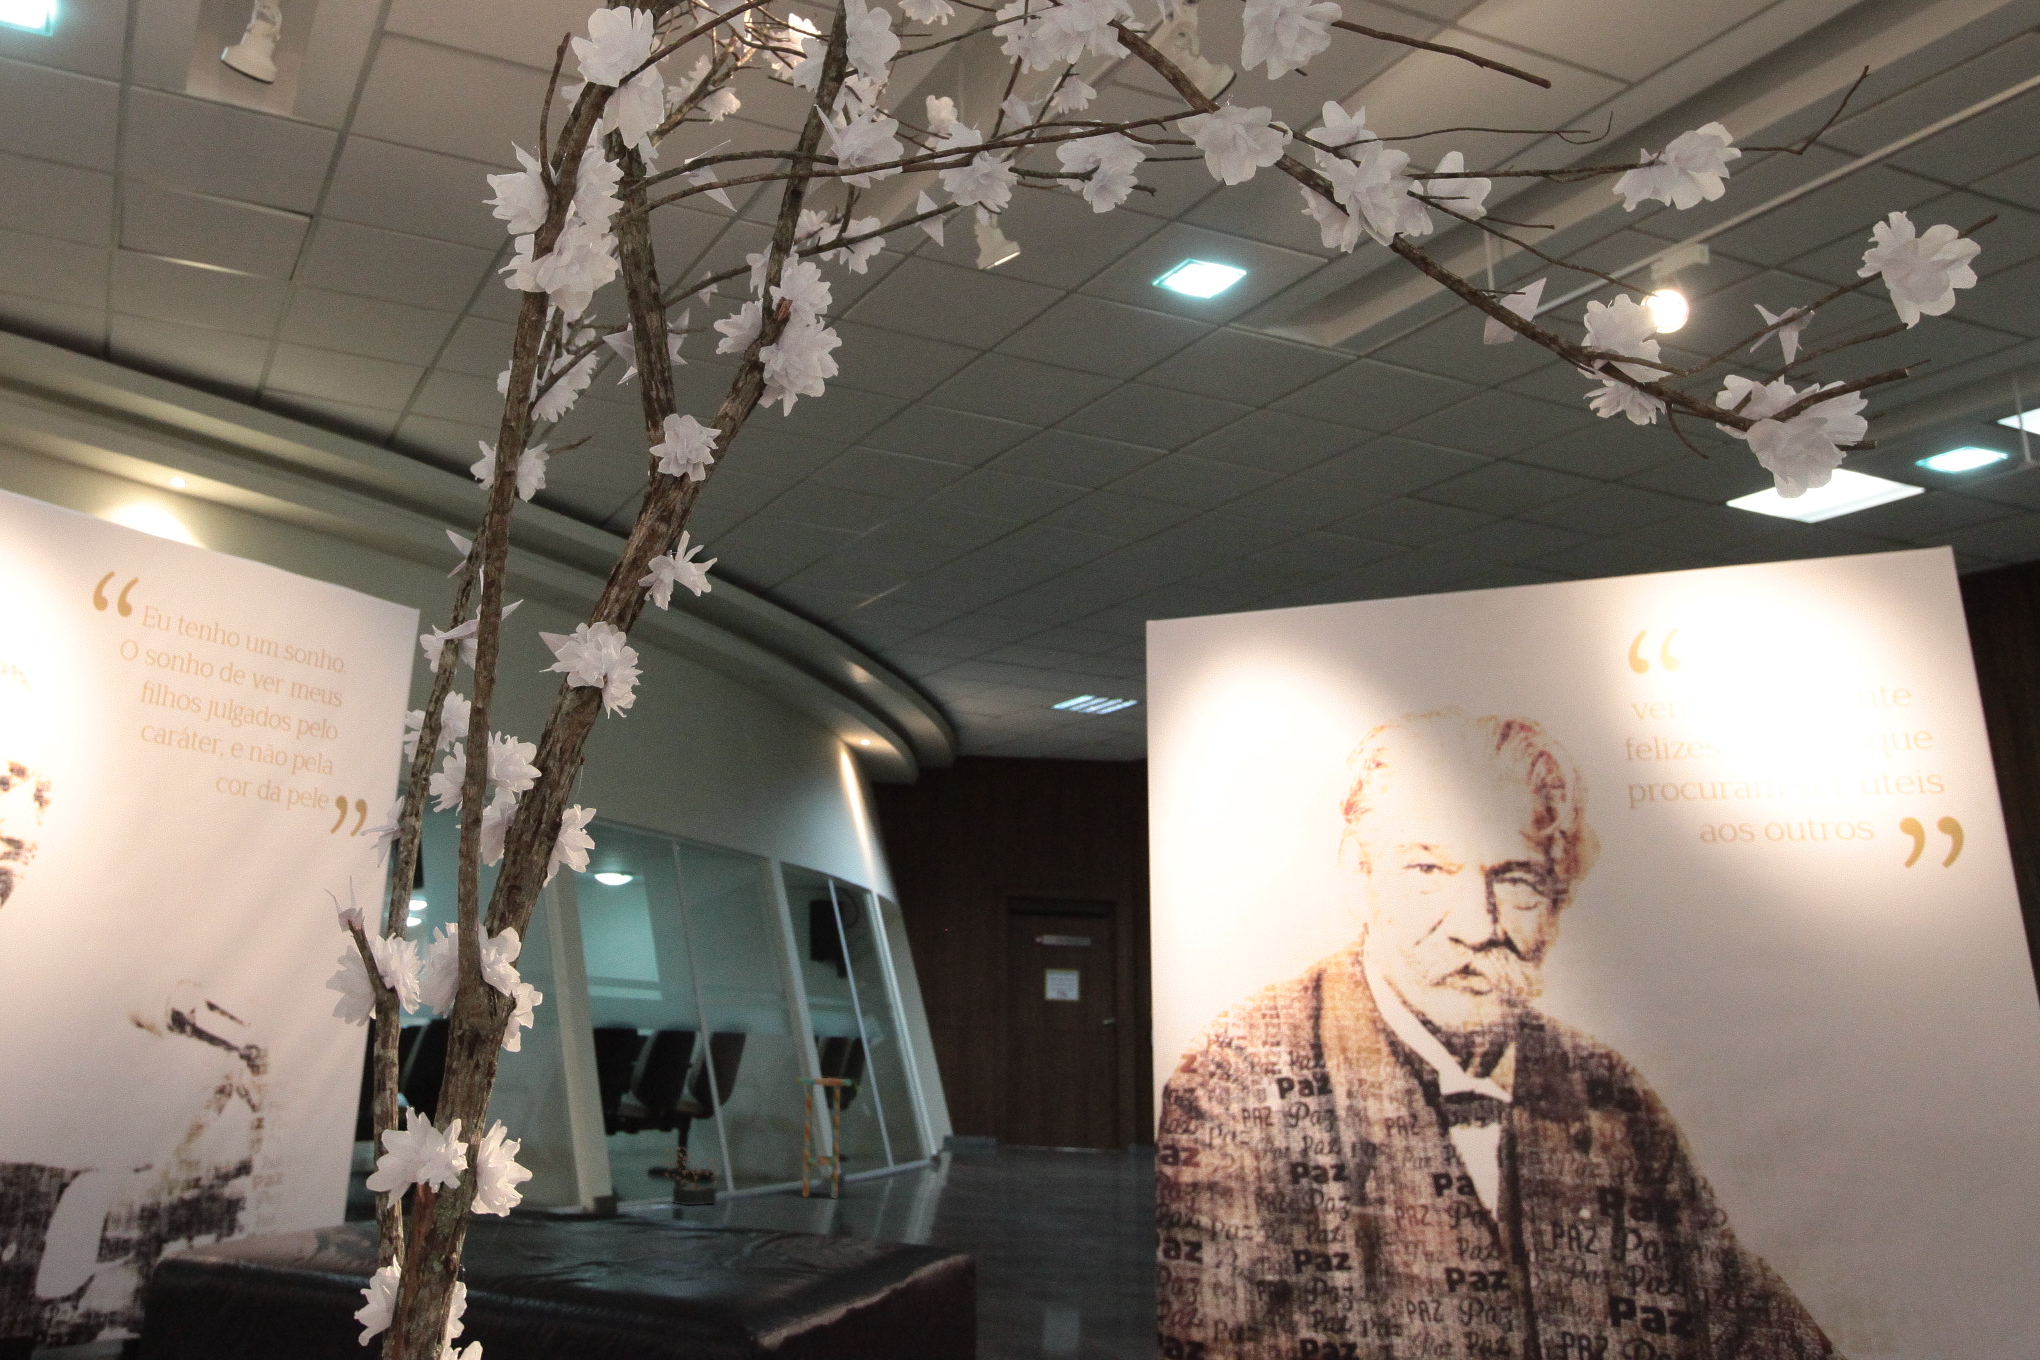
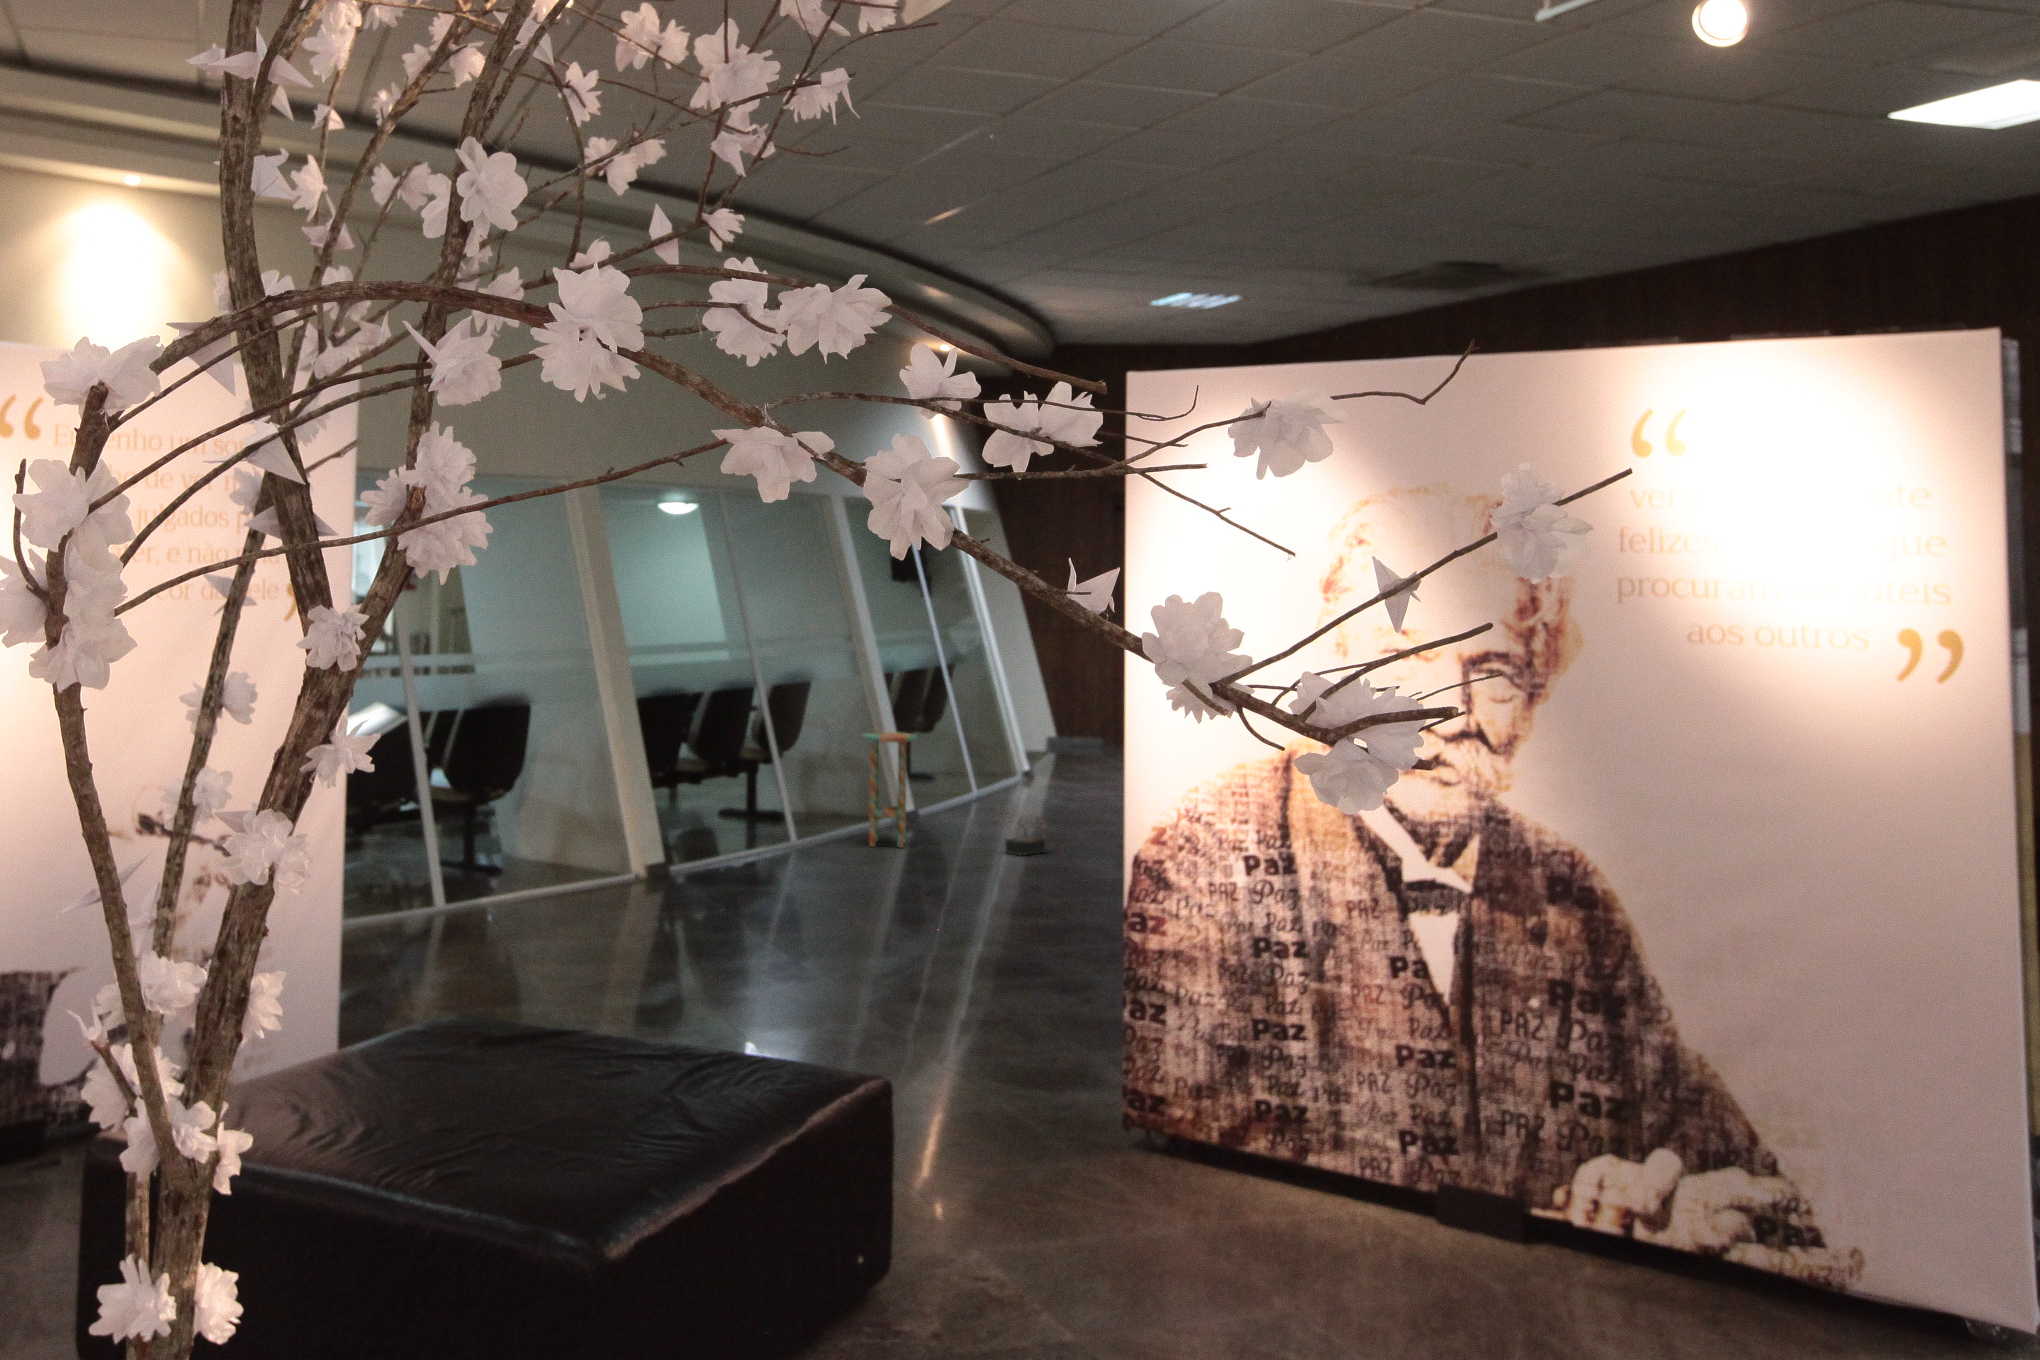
decorative plant: present [665,1148,719,1205] -> present [999,805,1045,856]

